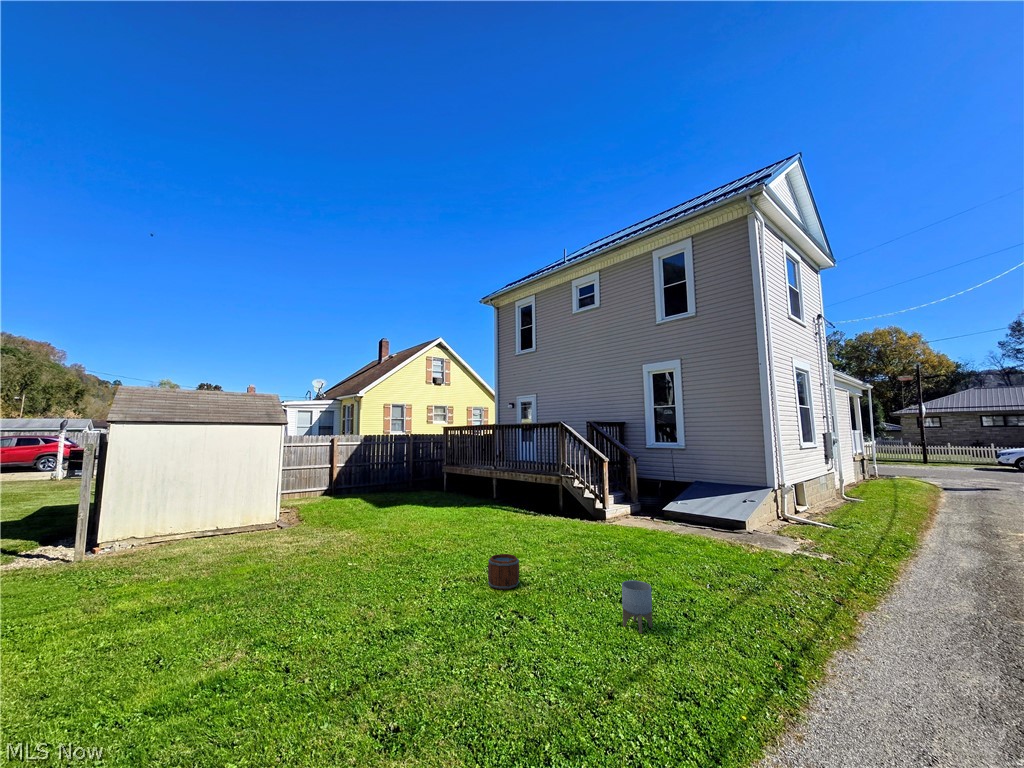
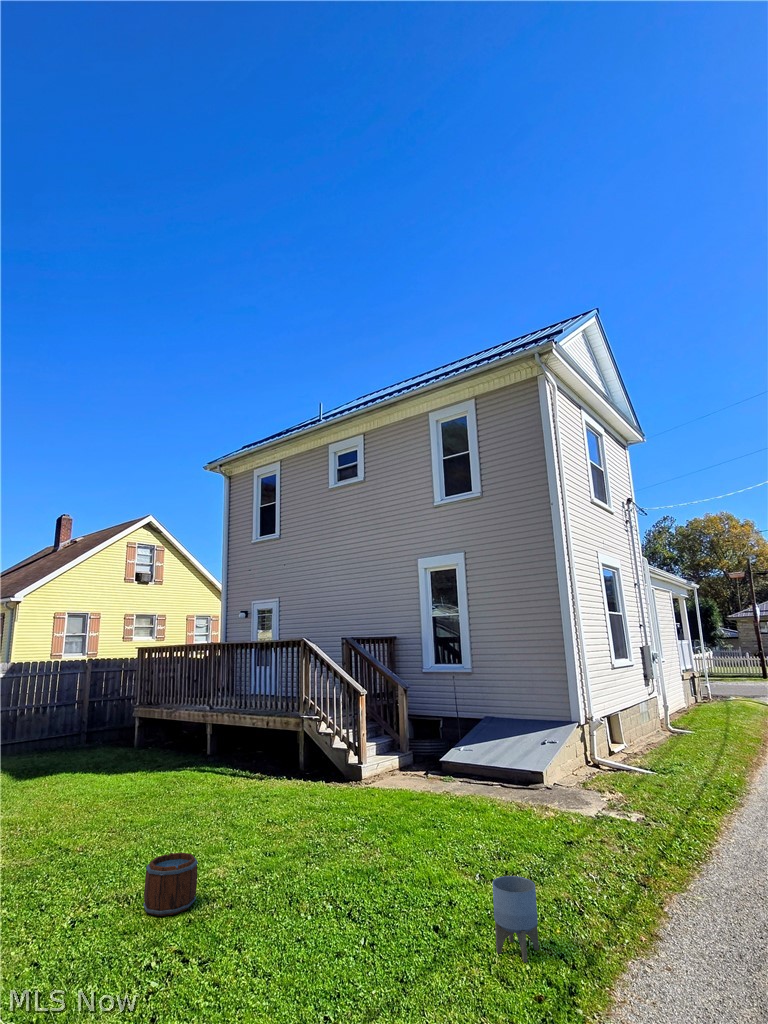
planter: present [622,580,652,633] -> present [493,876,539,962]

